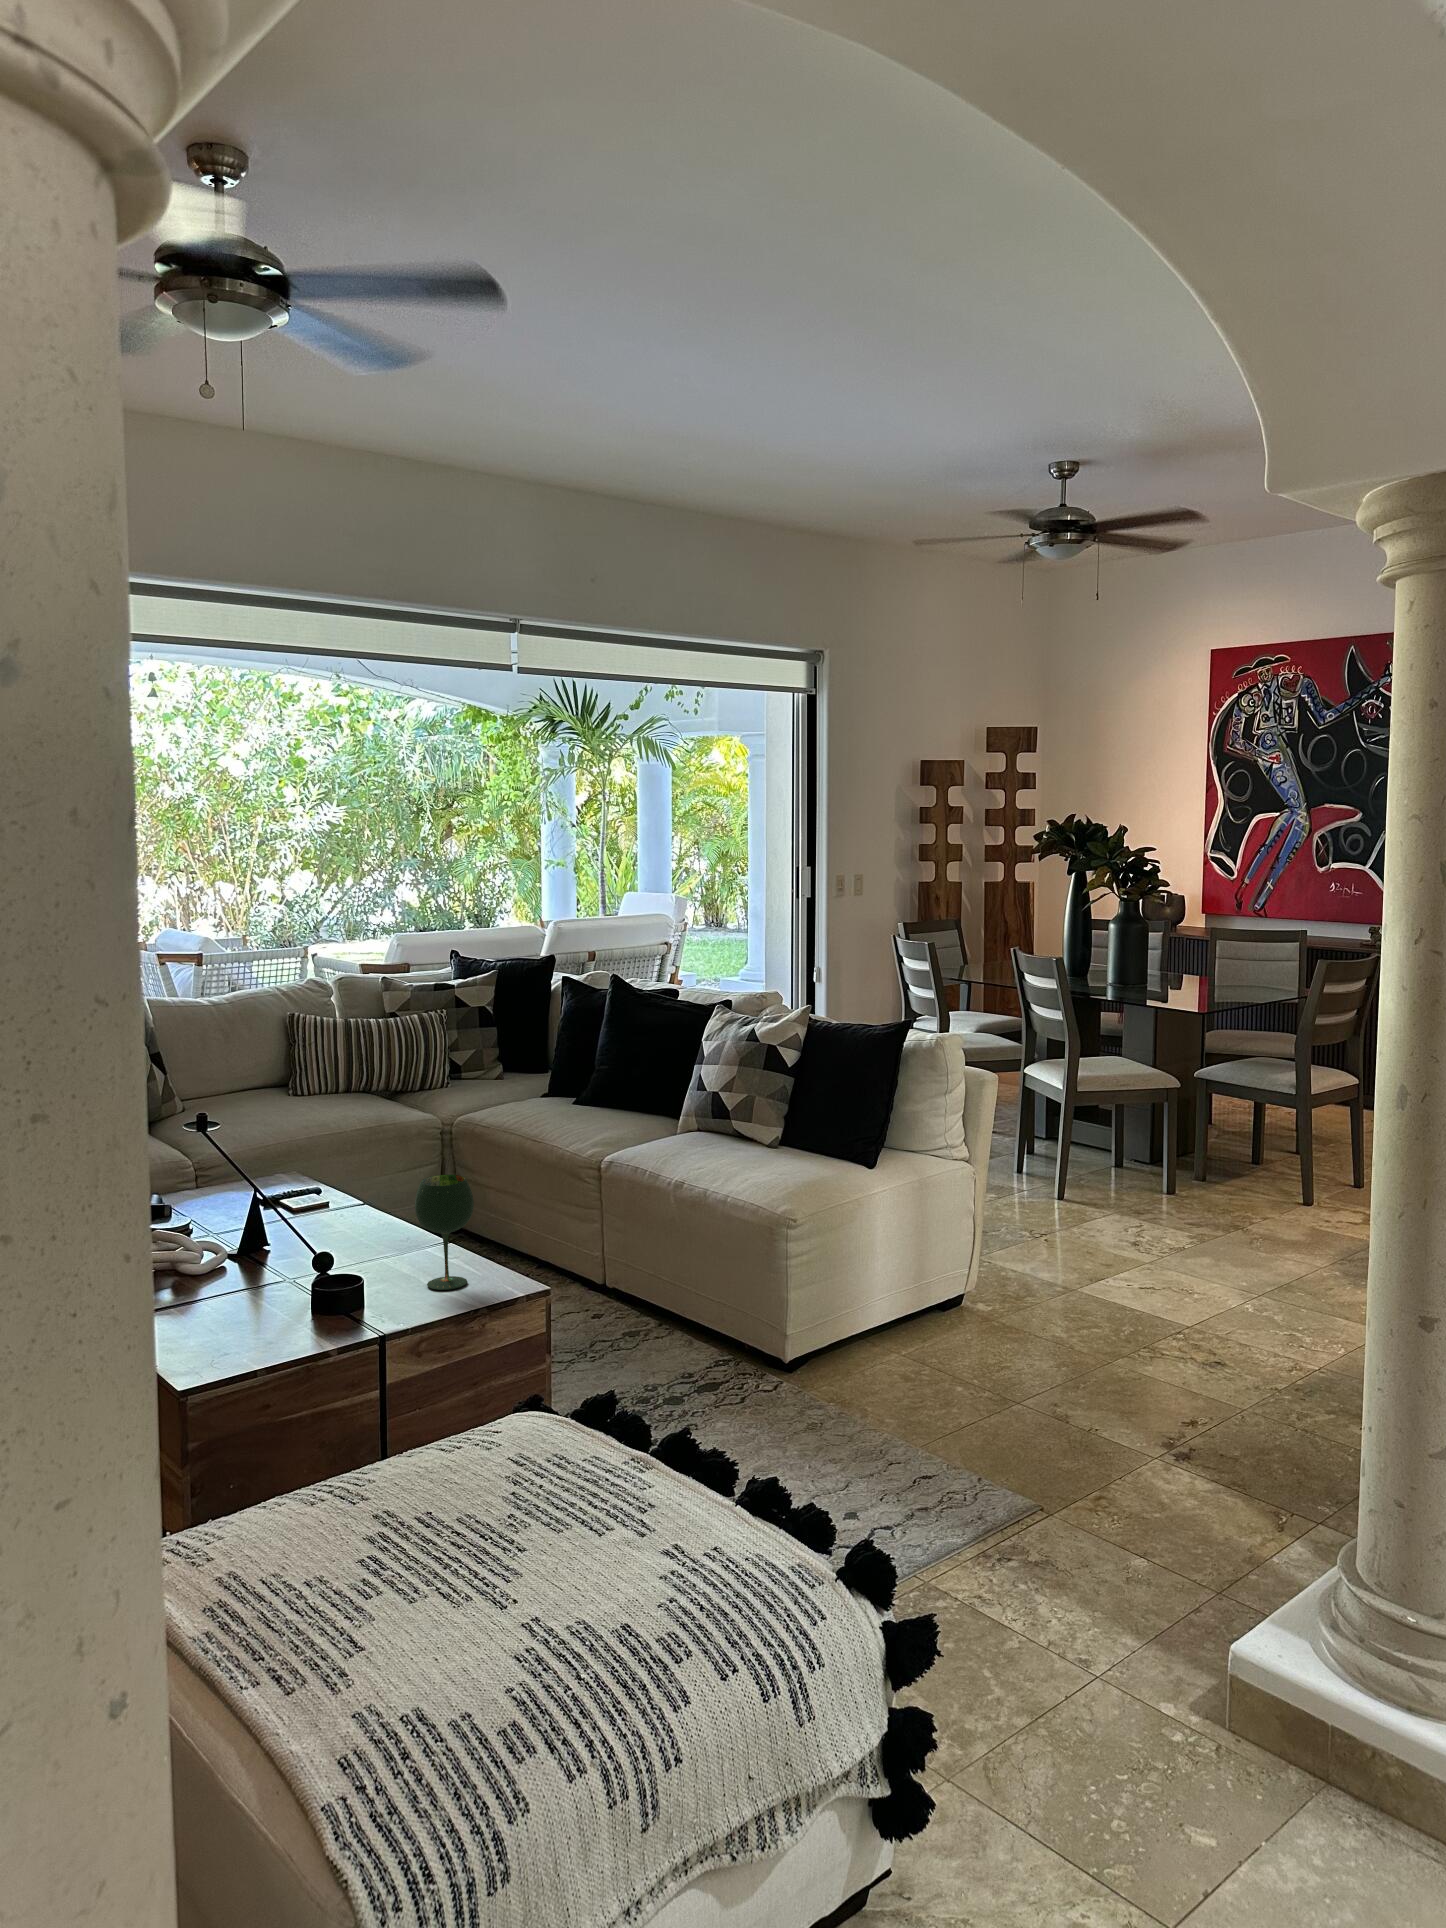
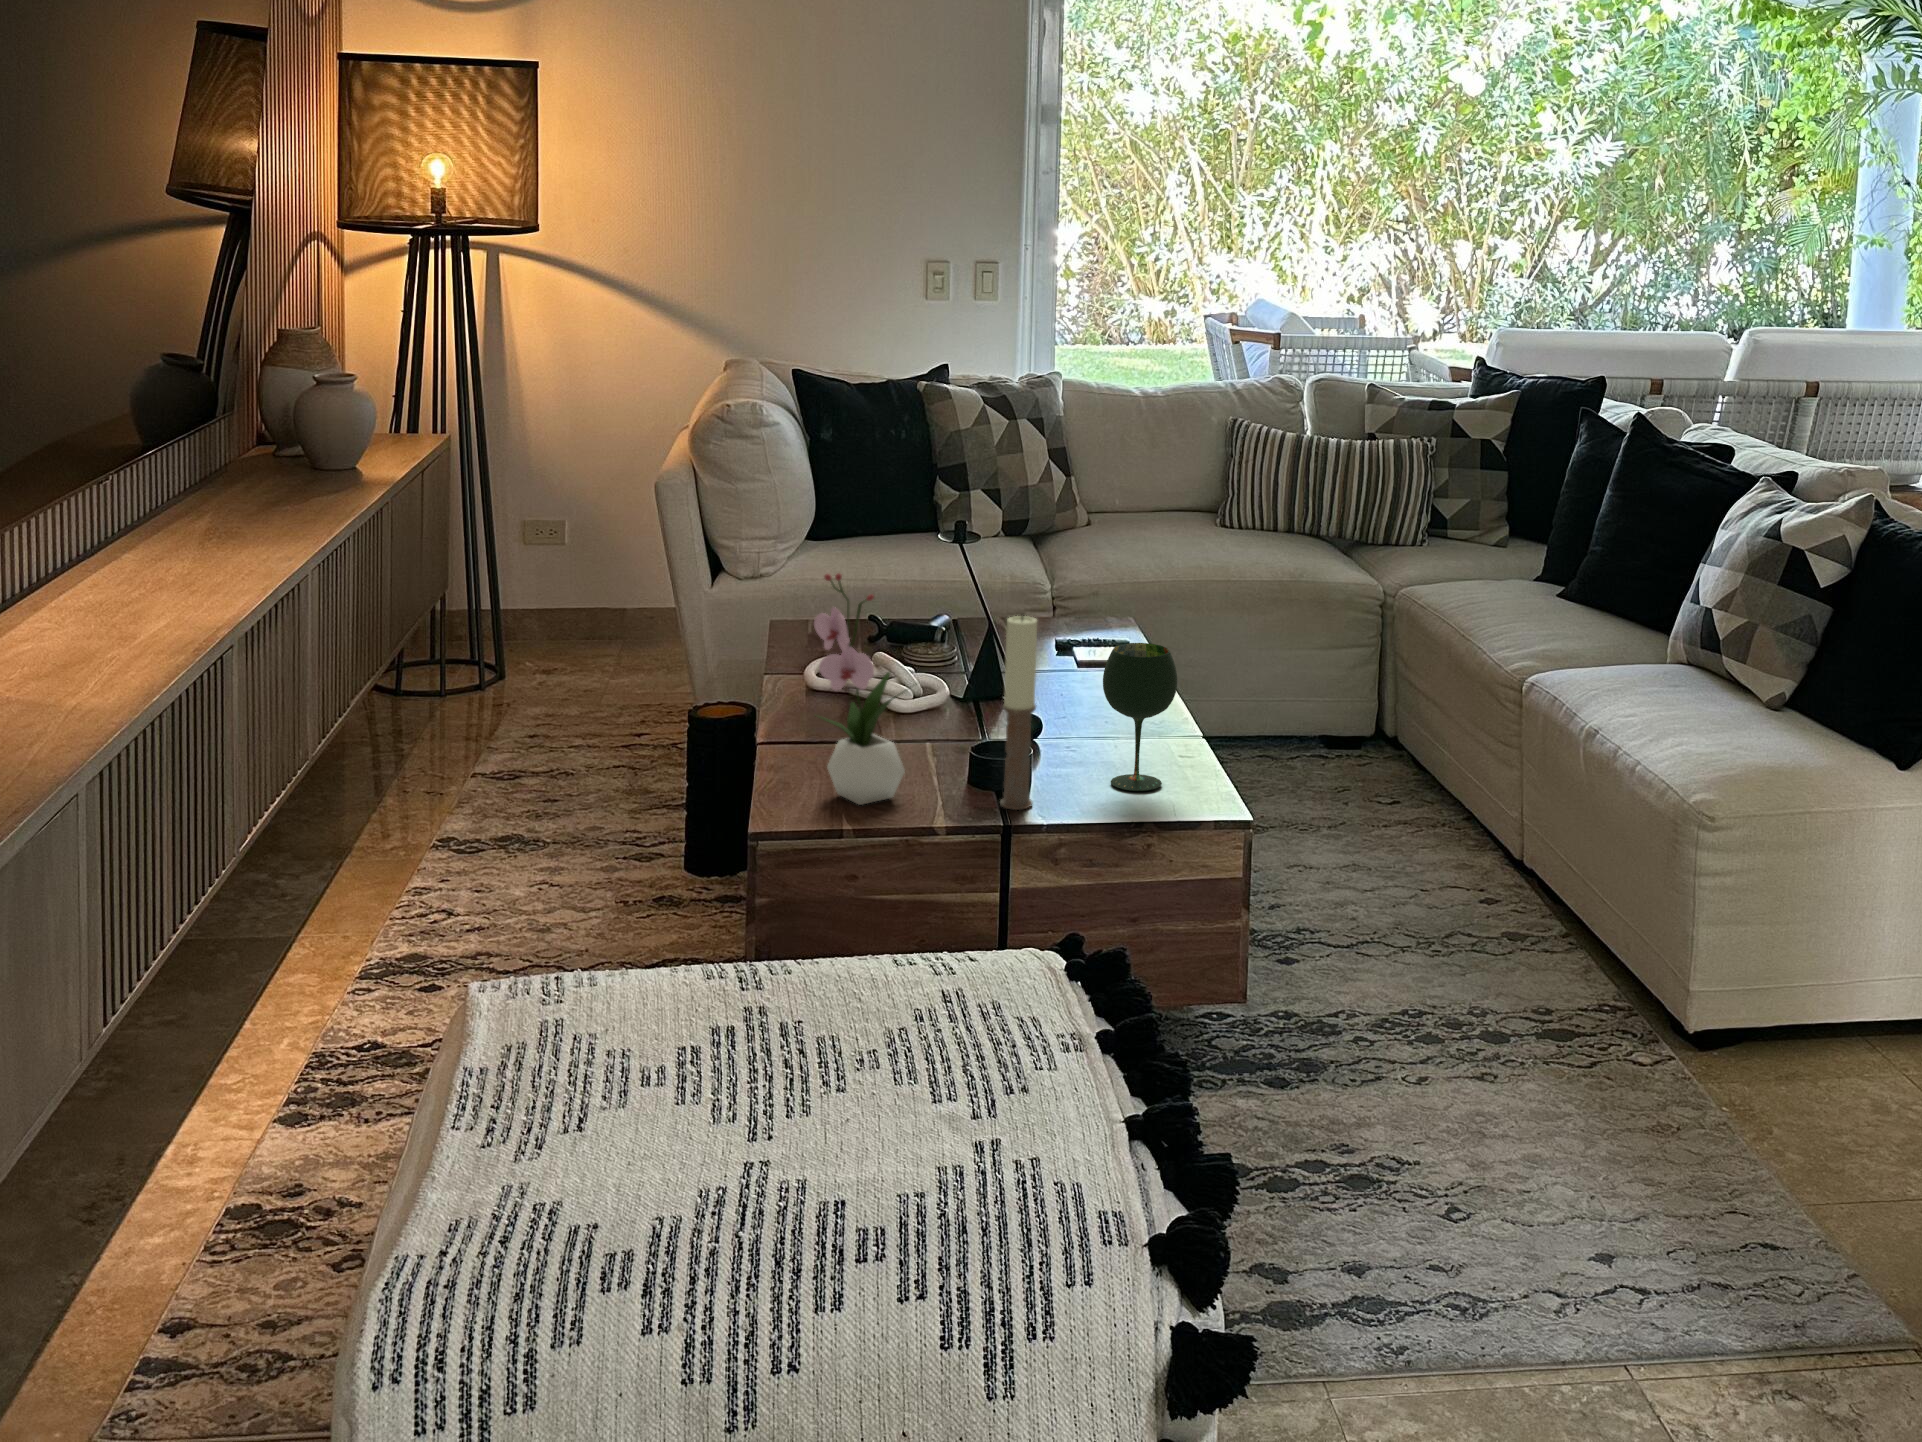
flower arrangement: none [202,1161,291,1350] -> present [814,573,905,805]
candle: none [360,1166,392,1324] -> present [1000,615,1037,810]

